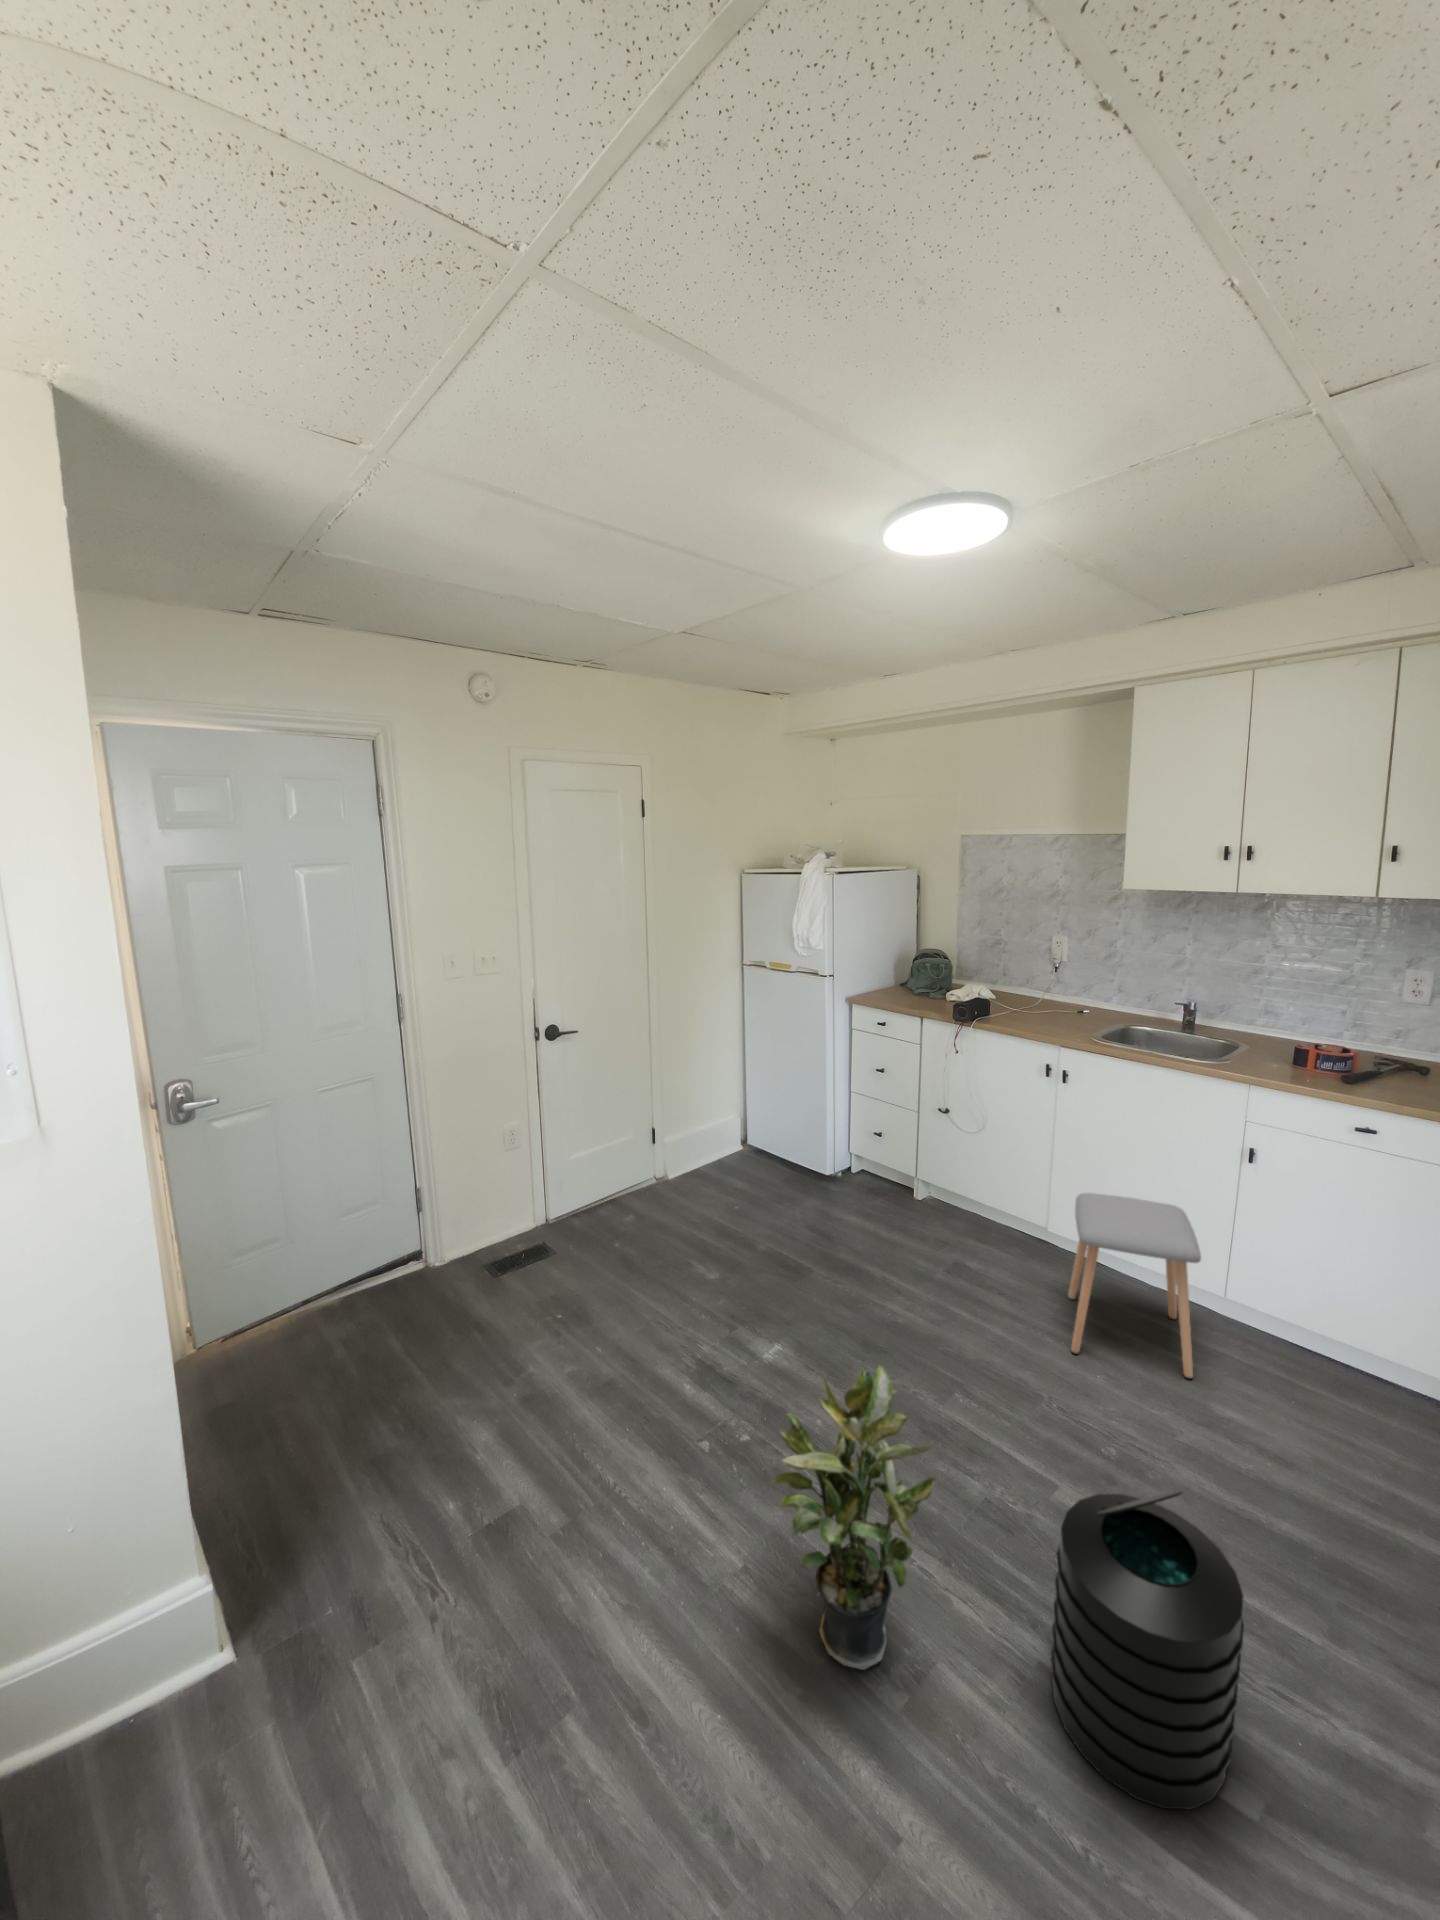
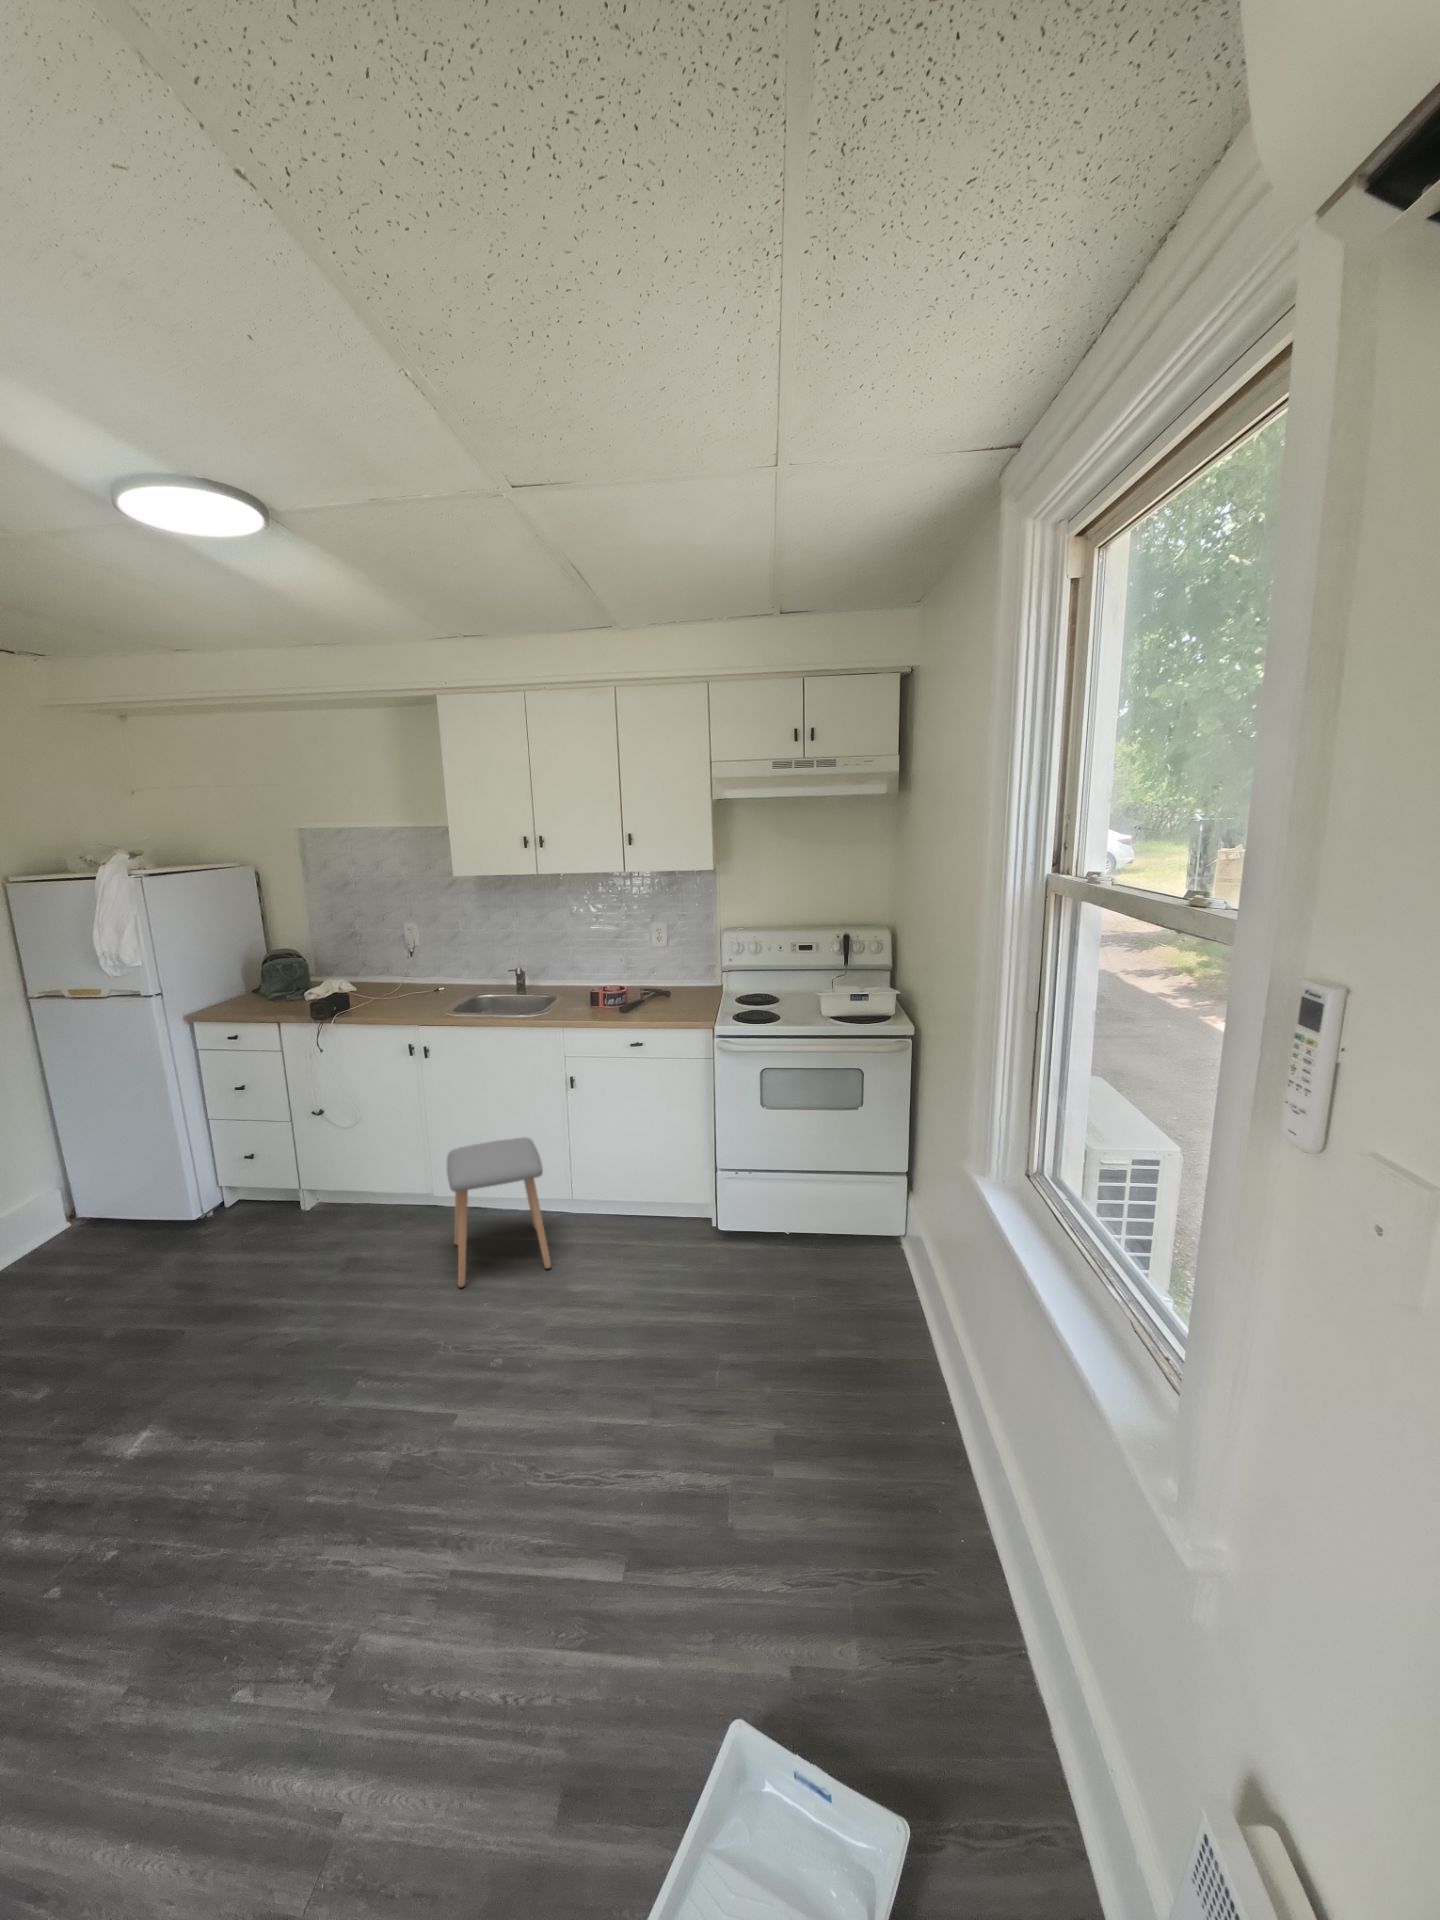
potted plant: present [771,1365,936,1670] -> none [152,1353,327,1641]
trash can: present [1050,1491,1244,1809] -> none [437,1336,572,1571]

